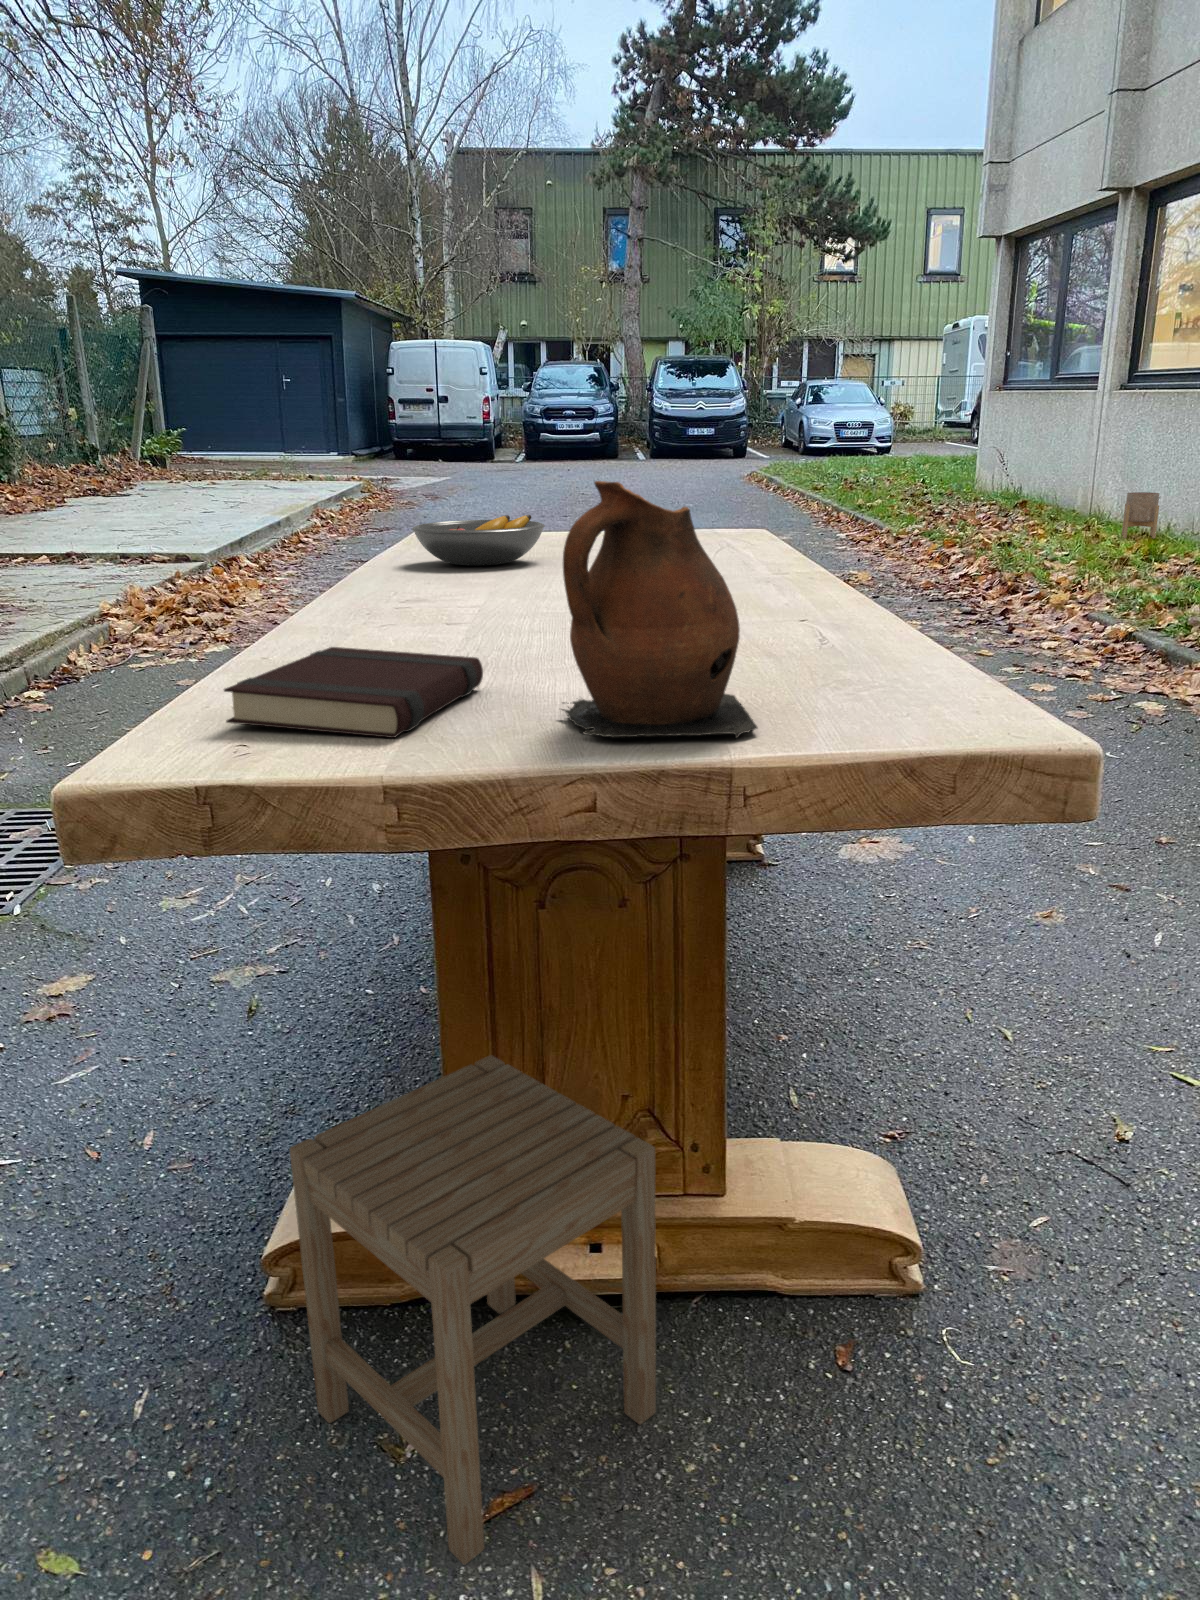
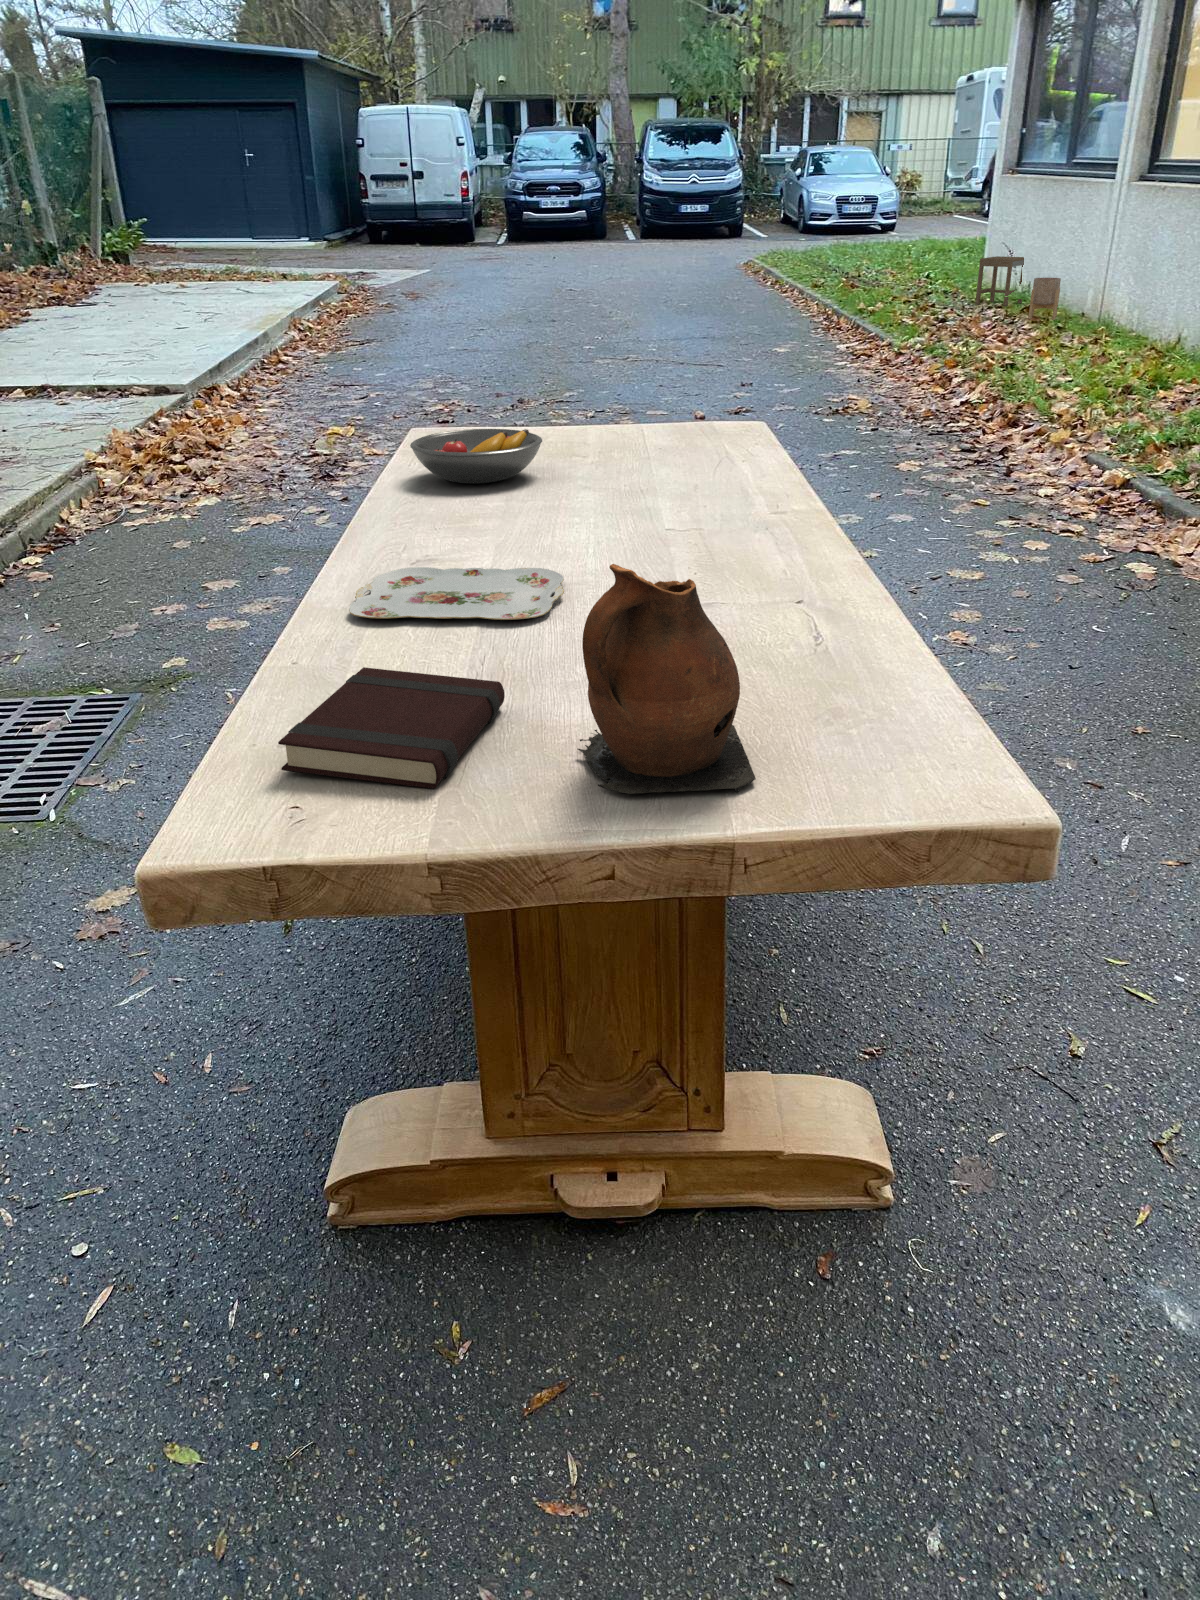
planter: present [1122,492,1159,538] -> present [1028,278,1061,319]
serving tray: none [329,605,558,637] -> present [349,567,564,620]
stool: present [290,1056,656,1565] -> present [975,256,1024,306]

